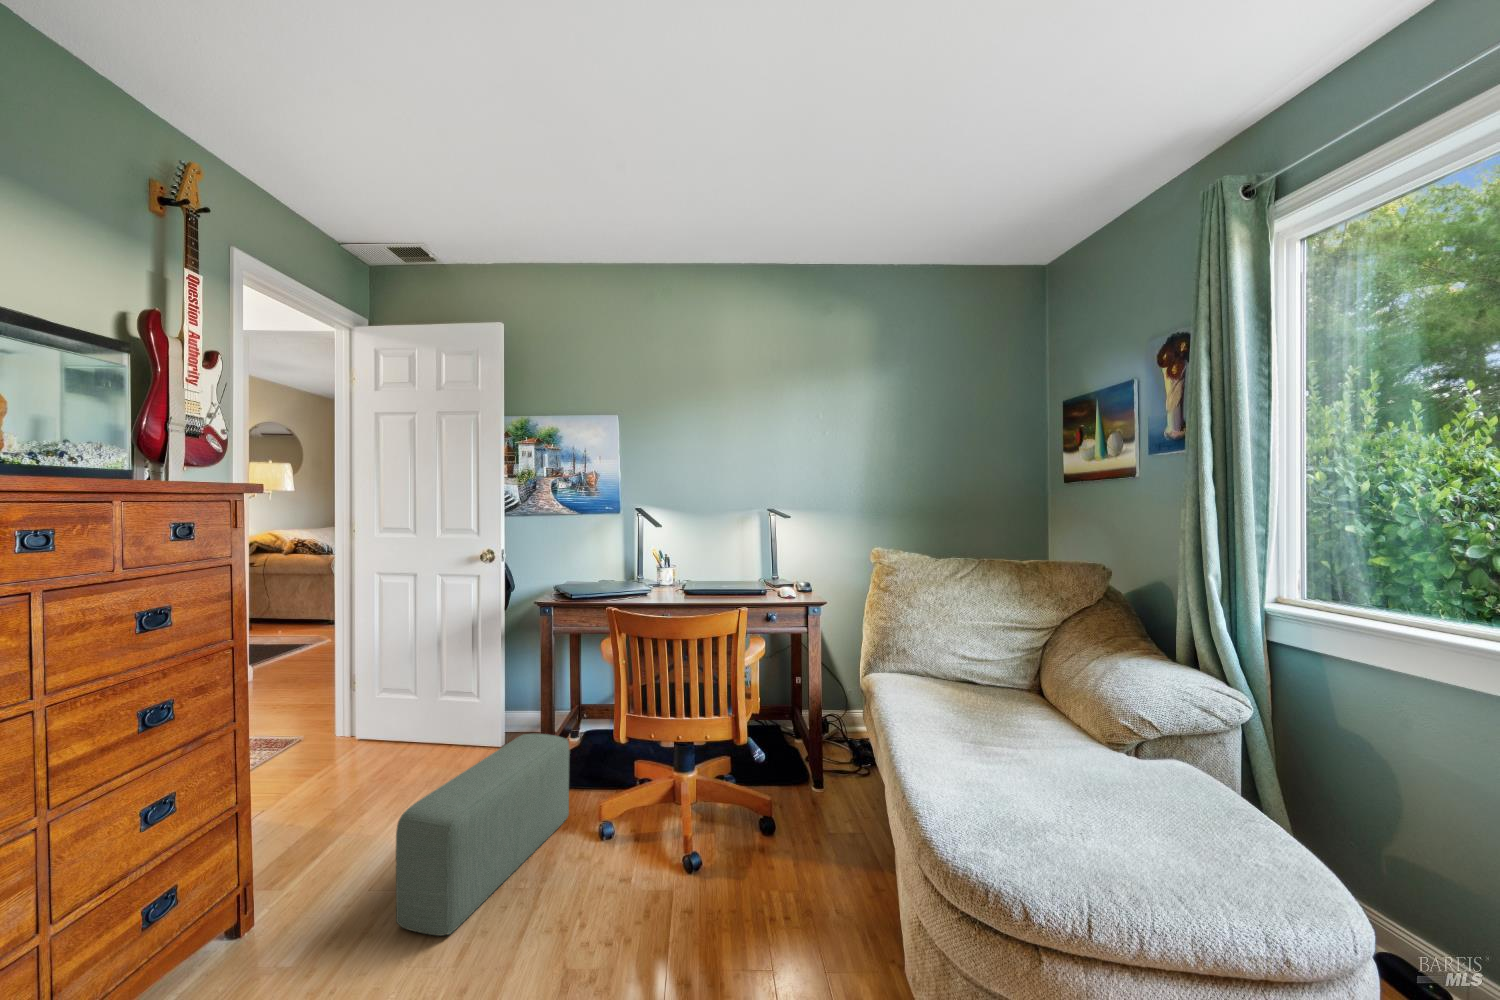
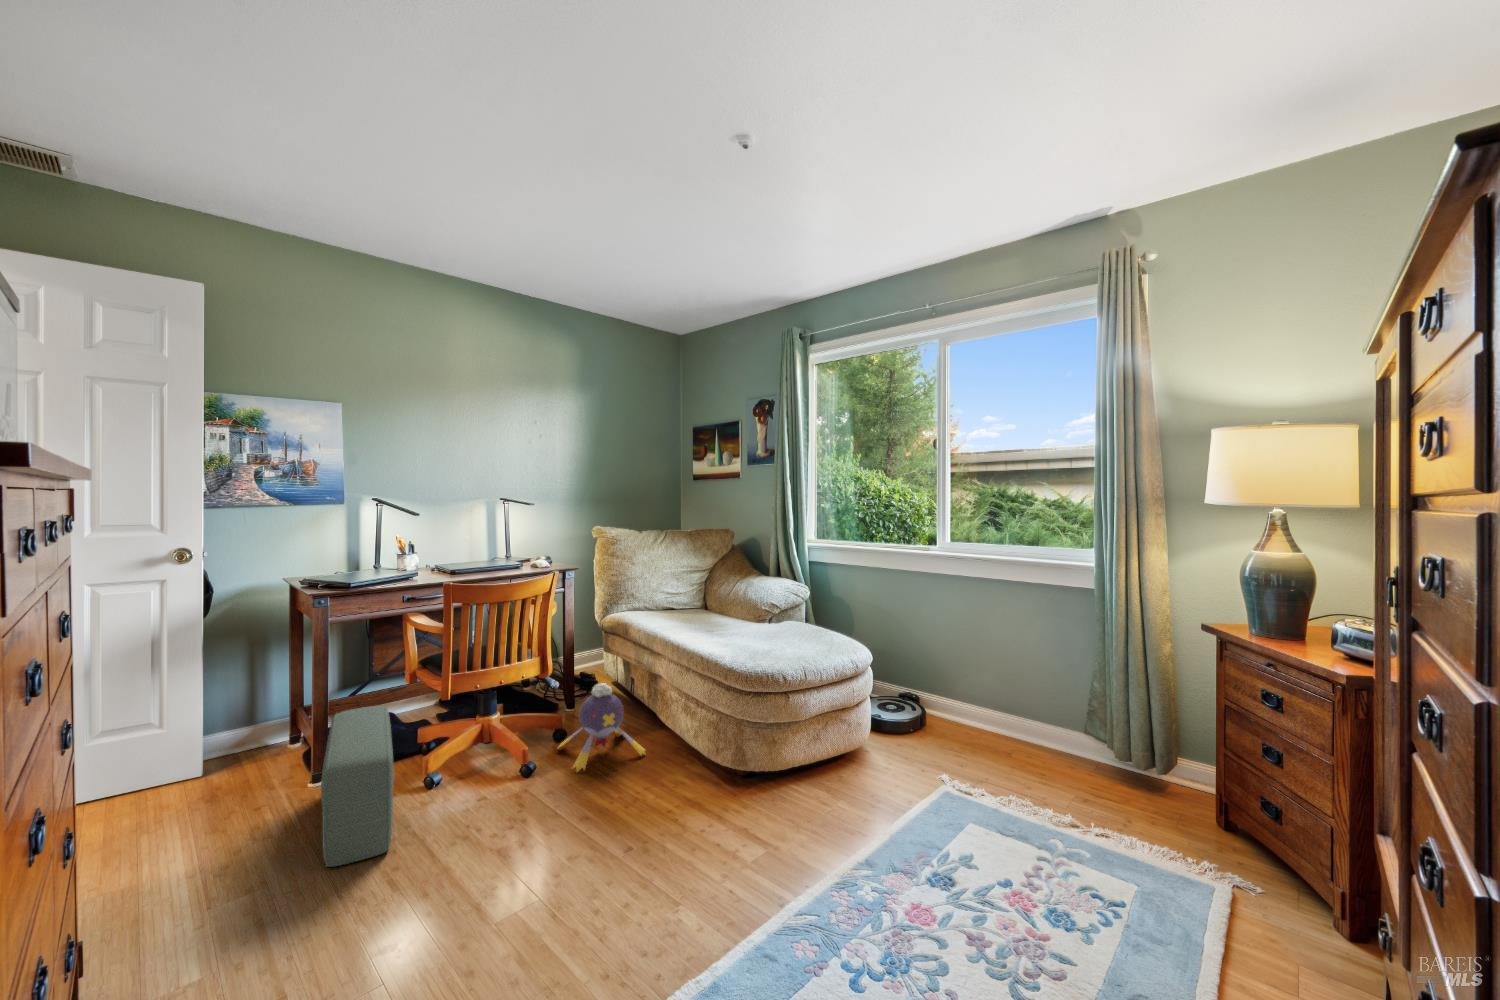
plush toy: none [712,788,836,937] -> present [559,683,645,771]

